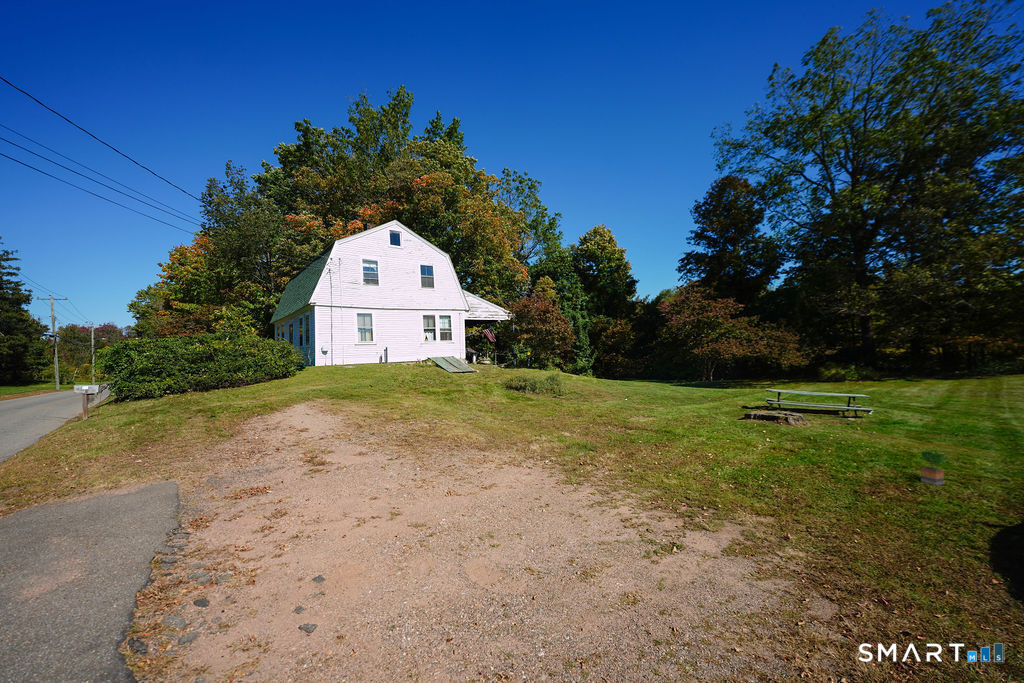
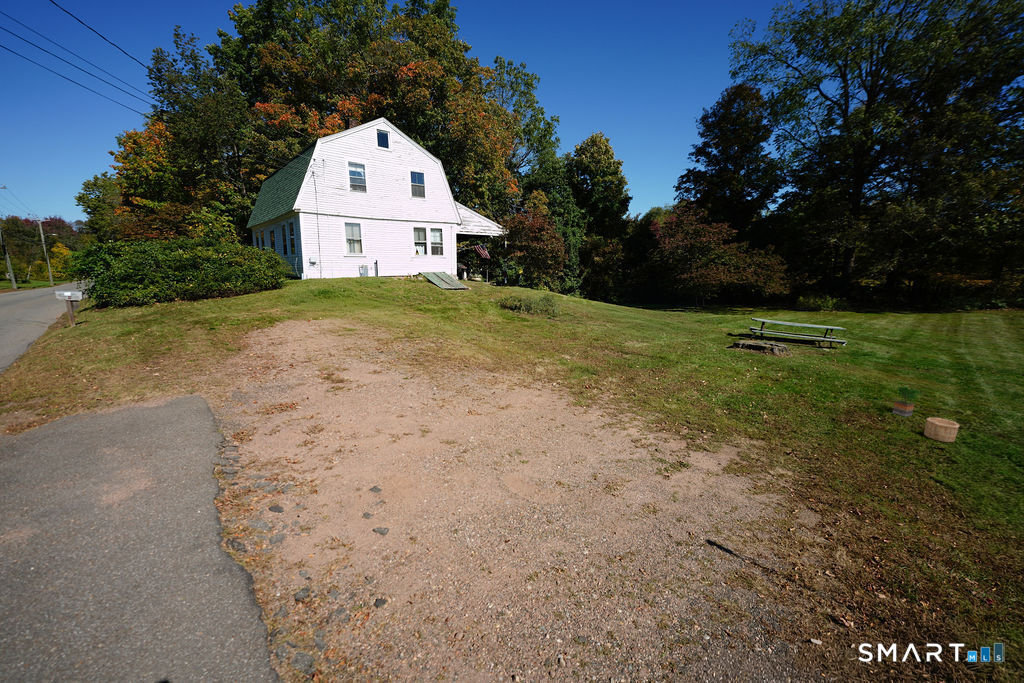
wooden bucket: none [958,484,999,513] -> present [924,418,960,442]

